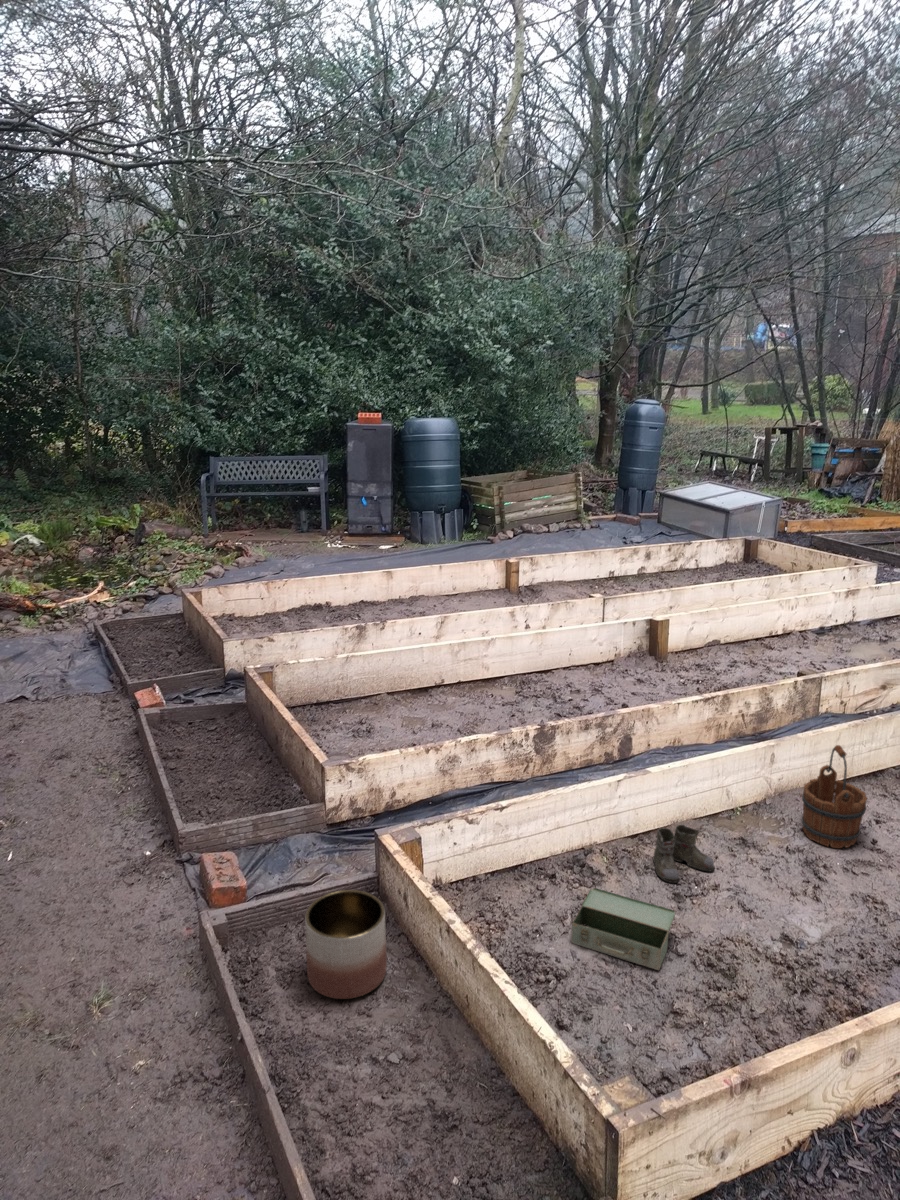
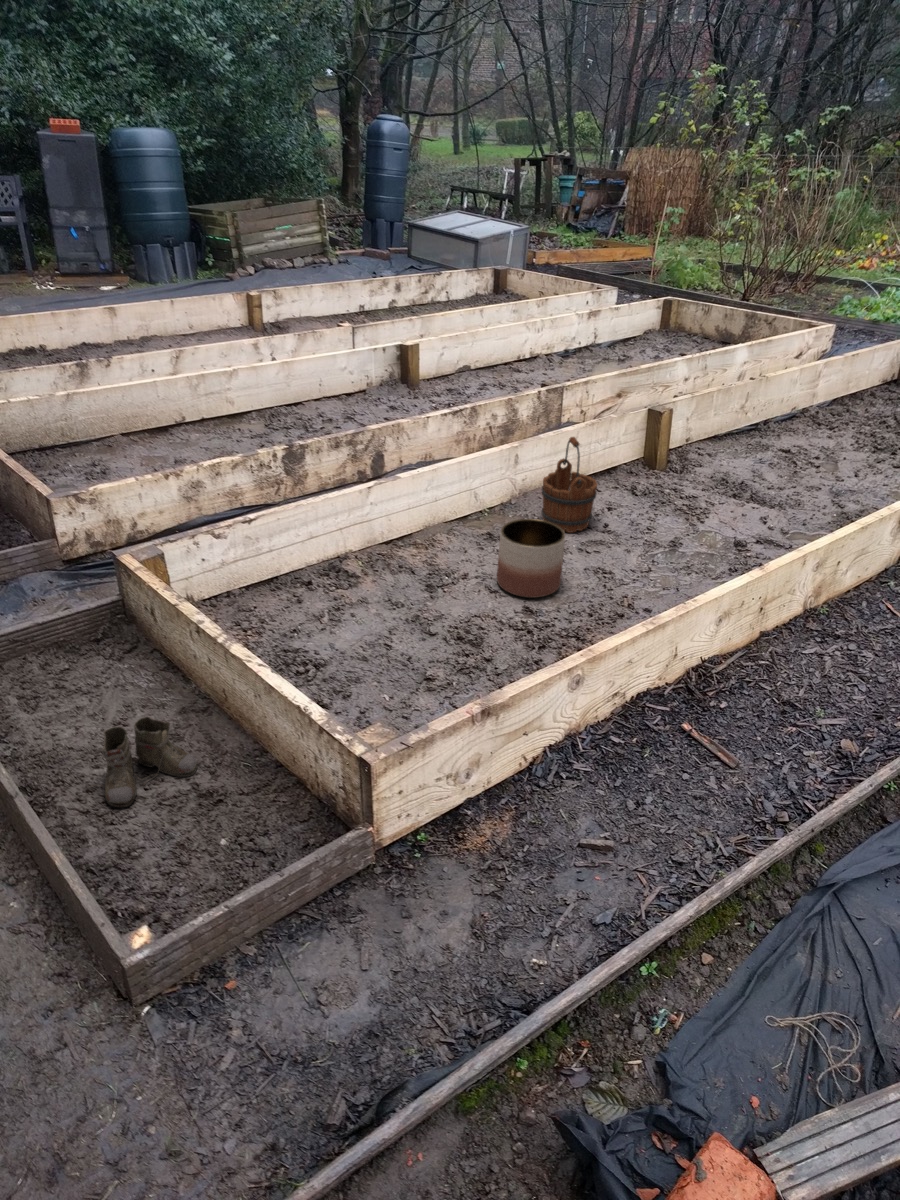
boots: present [653,825,714,883] -> present [102,716,198,807]
toolbox: present [571,888,675,970] -> none [329,586,428,649]
planter: present [305,890,387,999] -> present [497,519,565,598]

